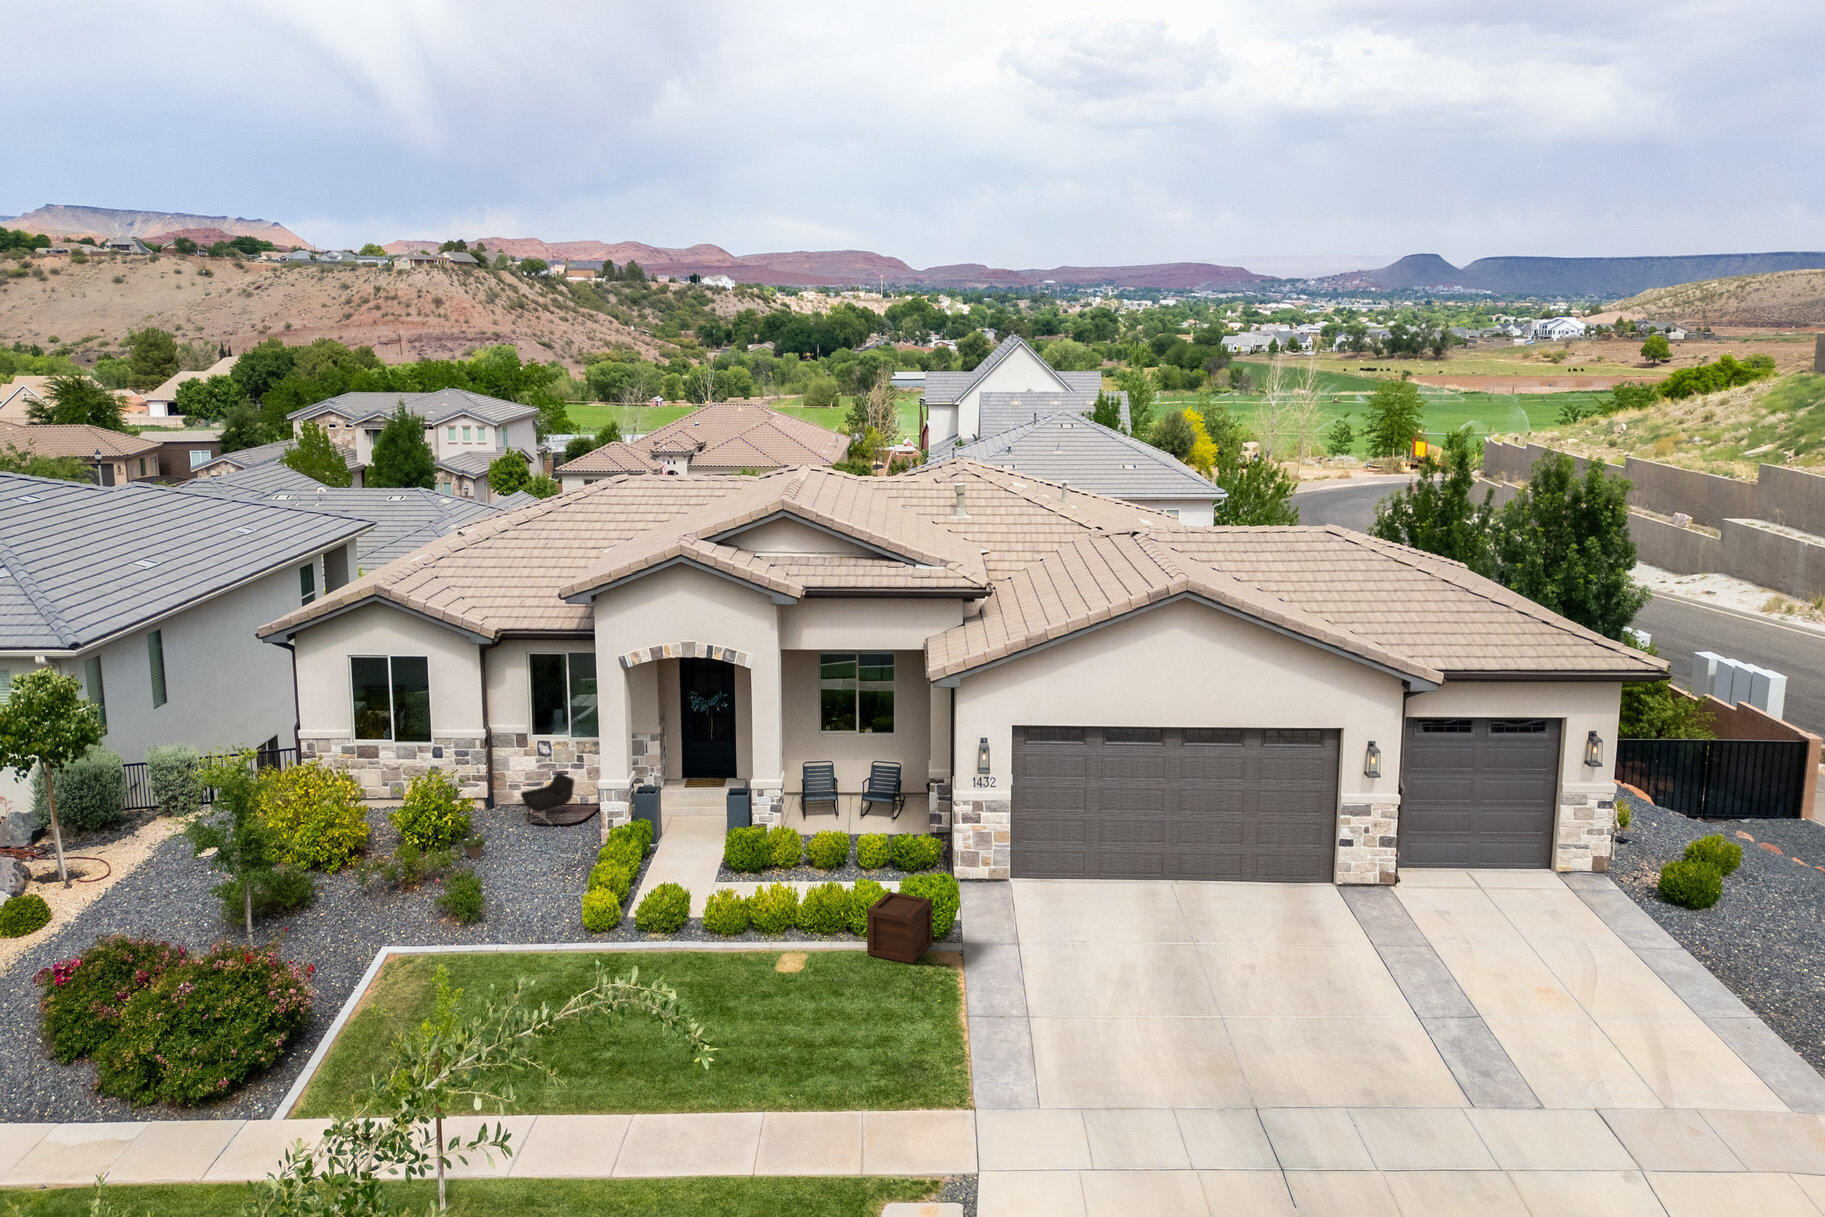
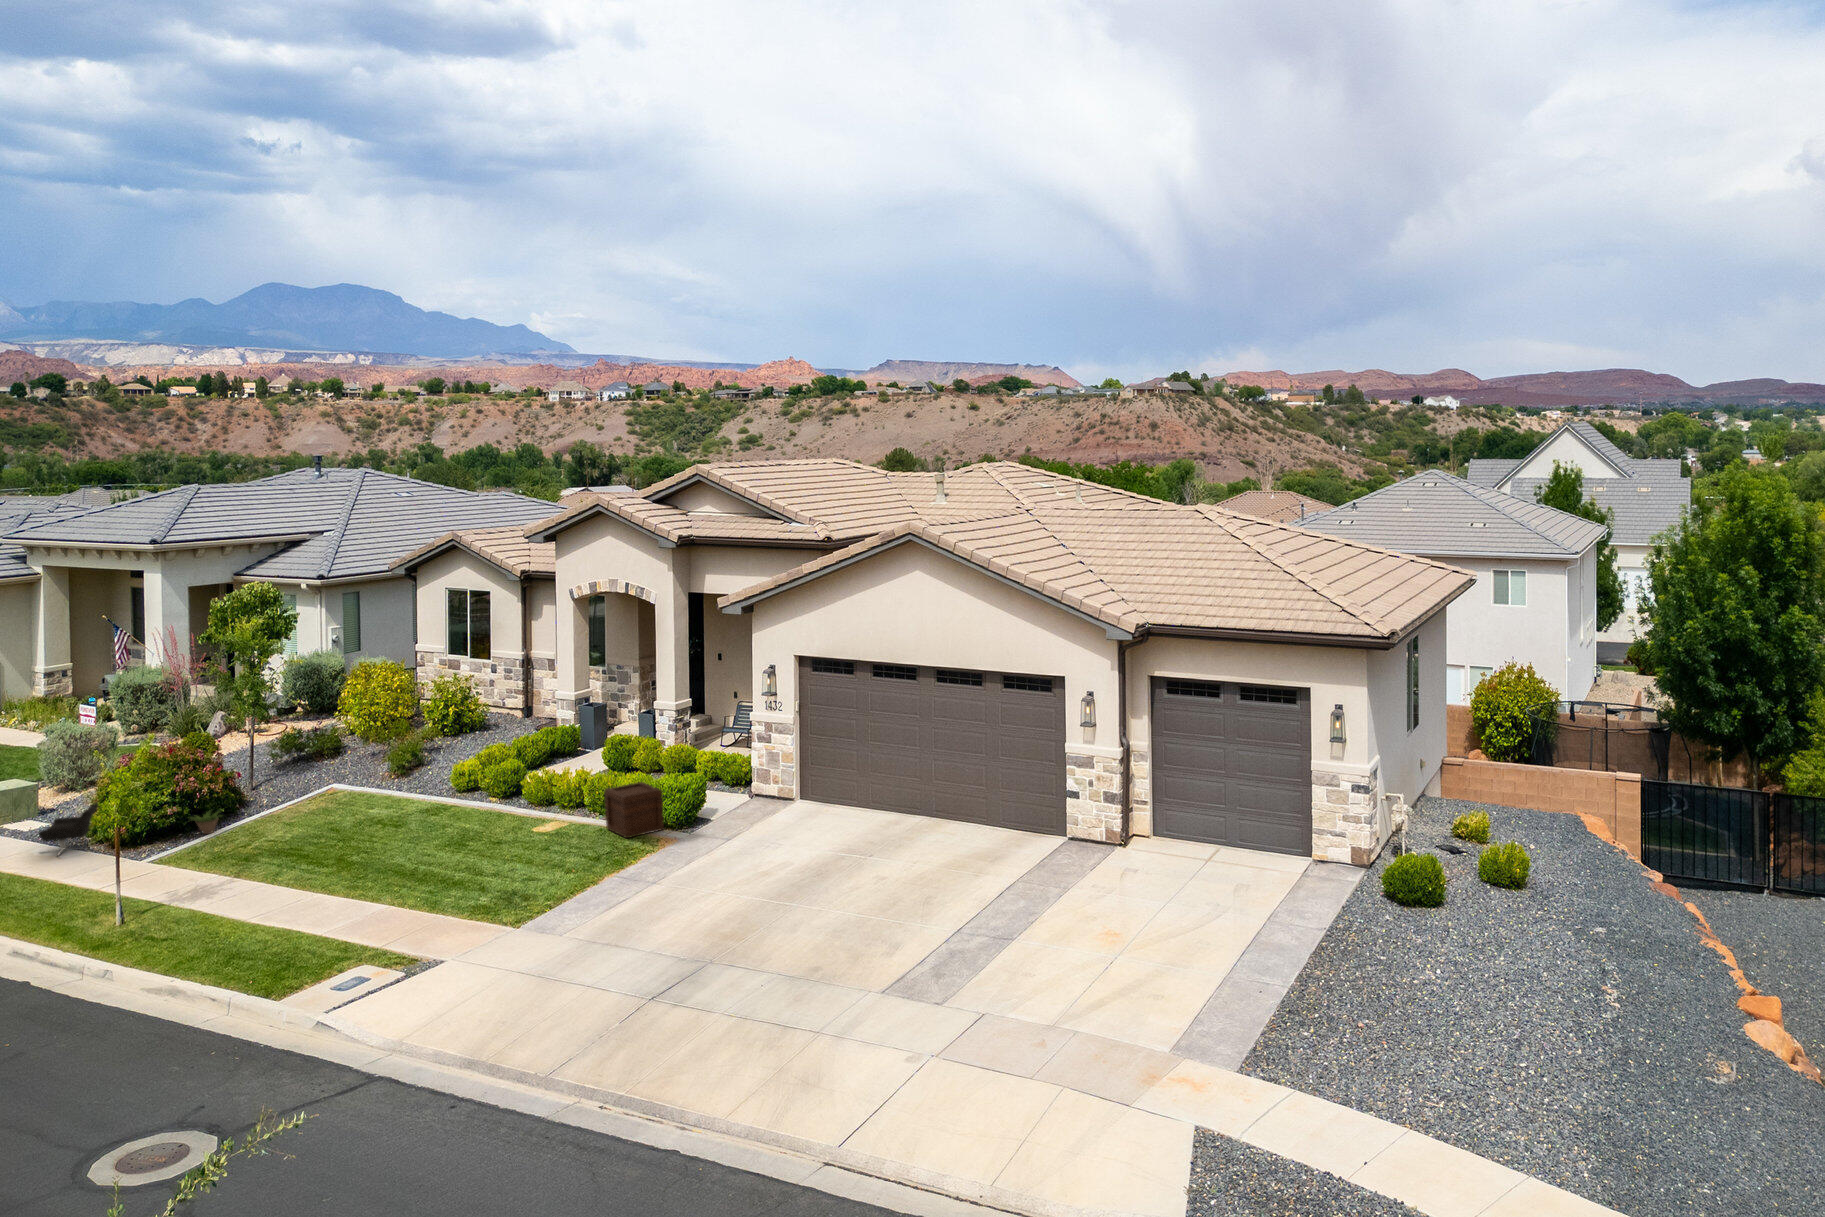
lounge chair: present [521,773,574,824] -> present [38,803,98,856]
decorative plant: present [460,833,488,859] -> present [191,809,219,834]

